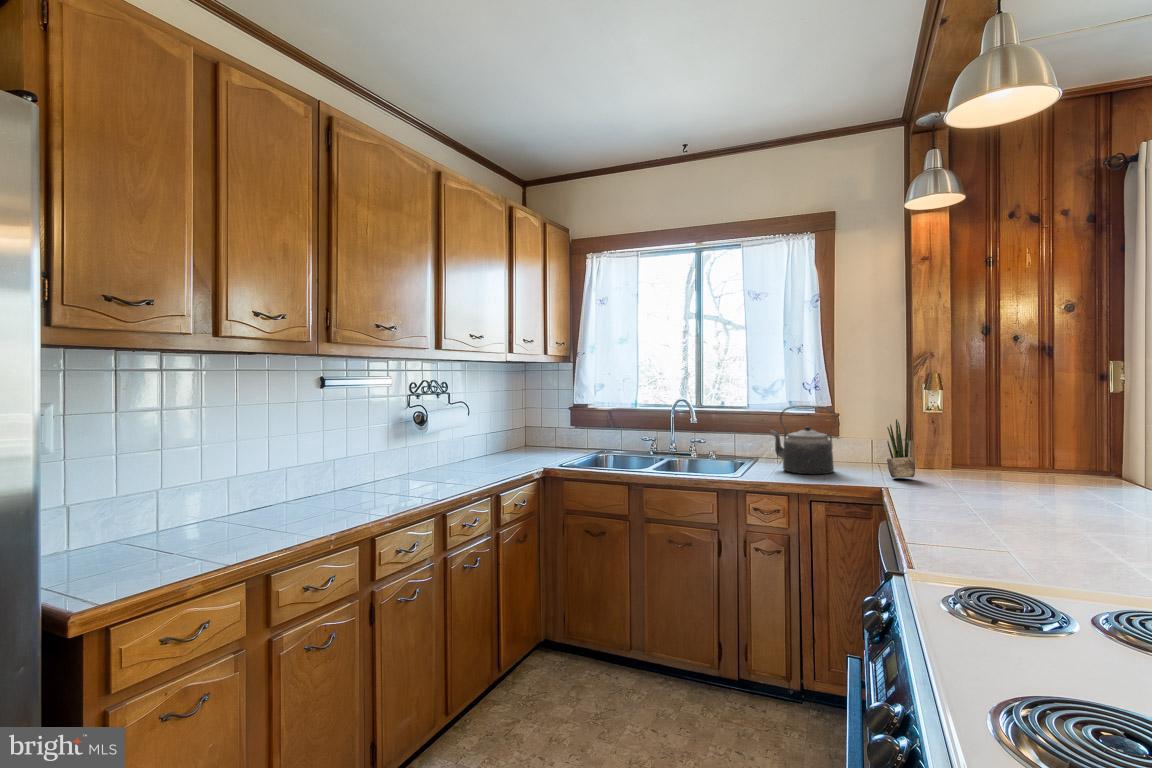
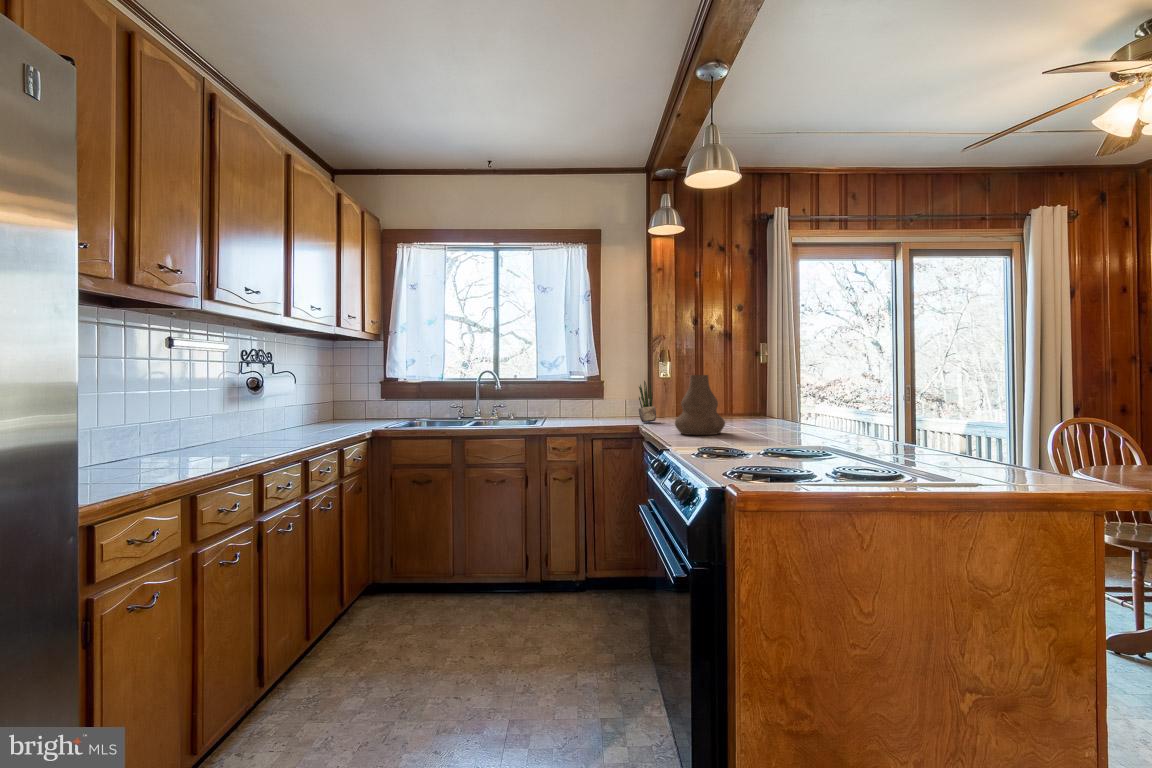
kettle: present [771,406,836,474] -> none [558,373,605,423]
vase: none [939,426,1035,528] -> present [675,375,725,435]

